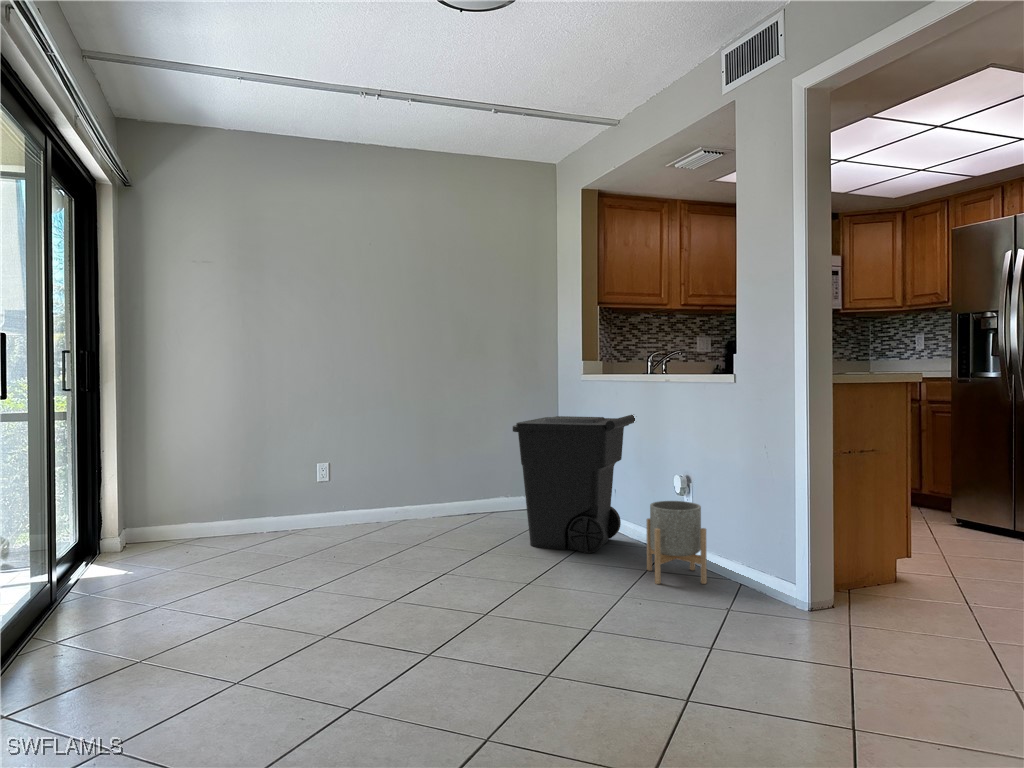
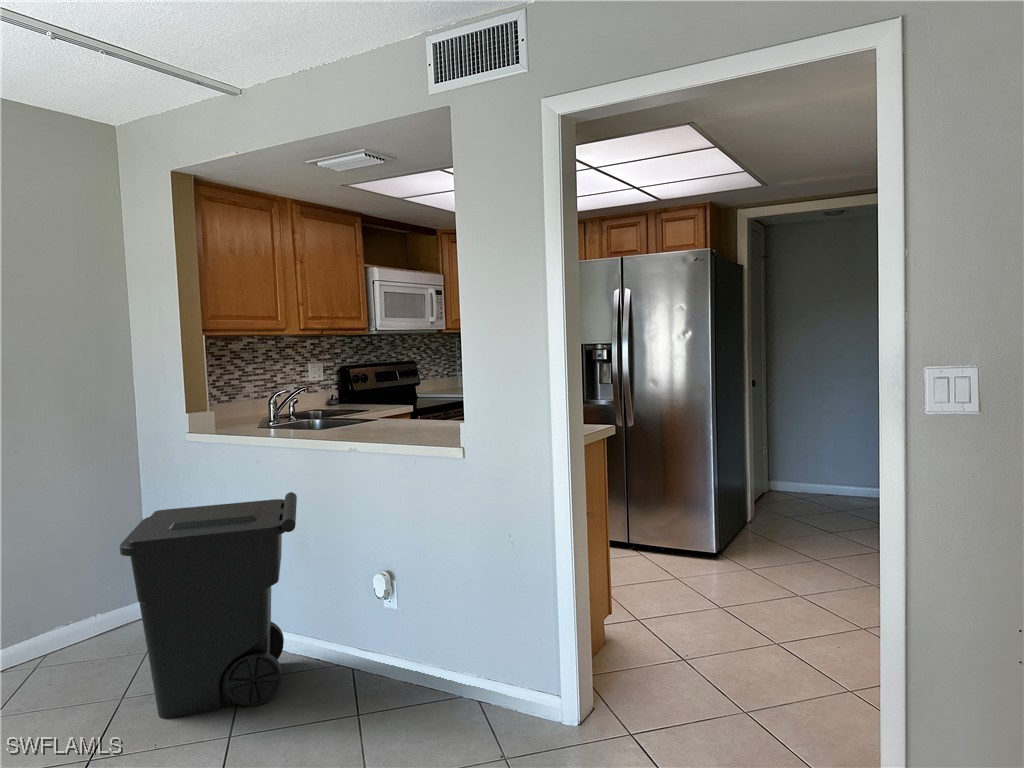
planter: present [646,501,707,584] -> none [355,610,444,737]

